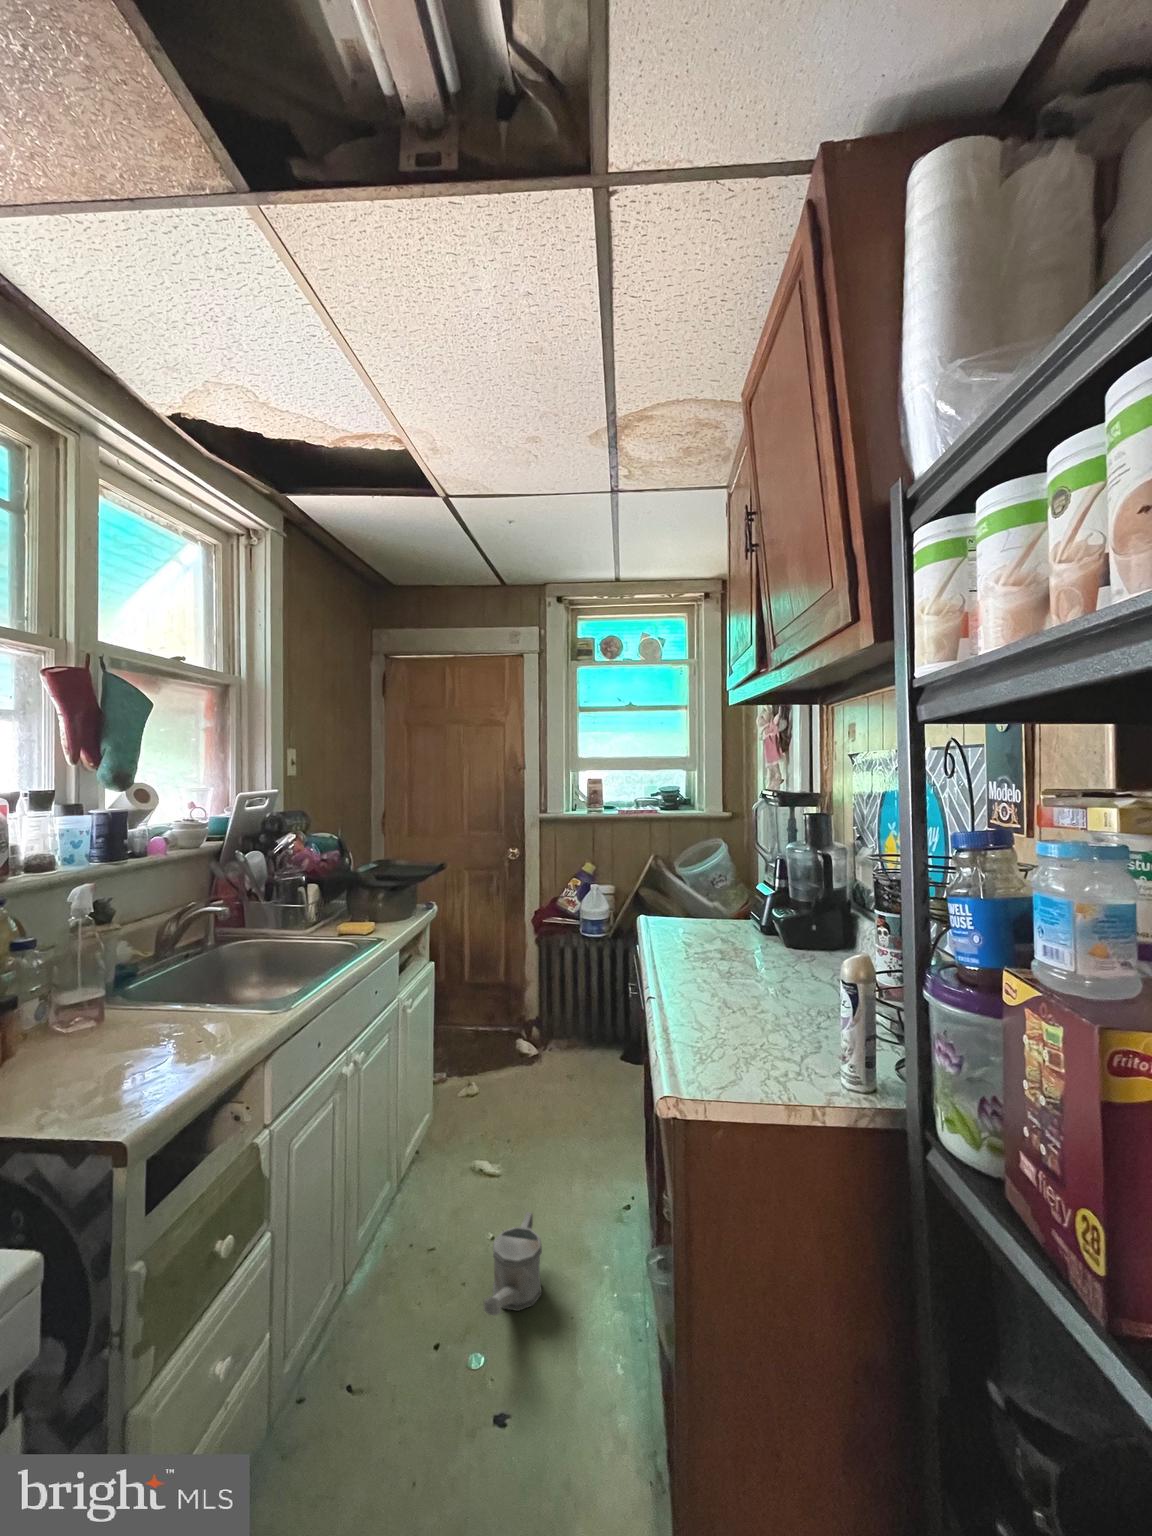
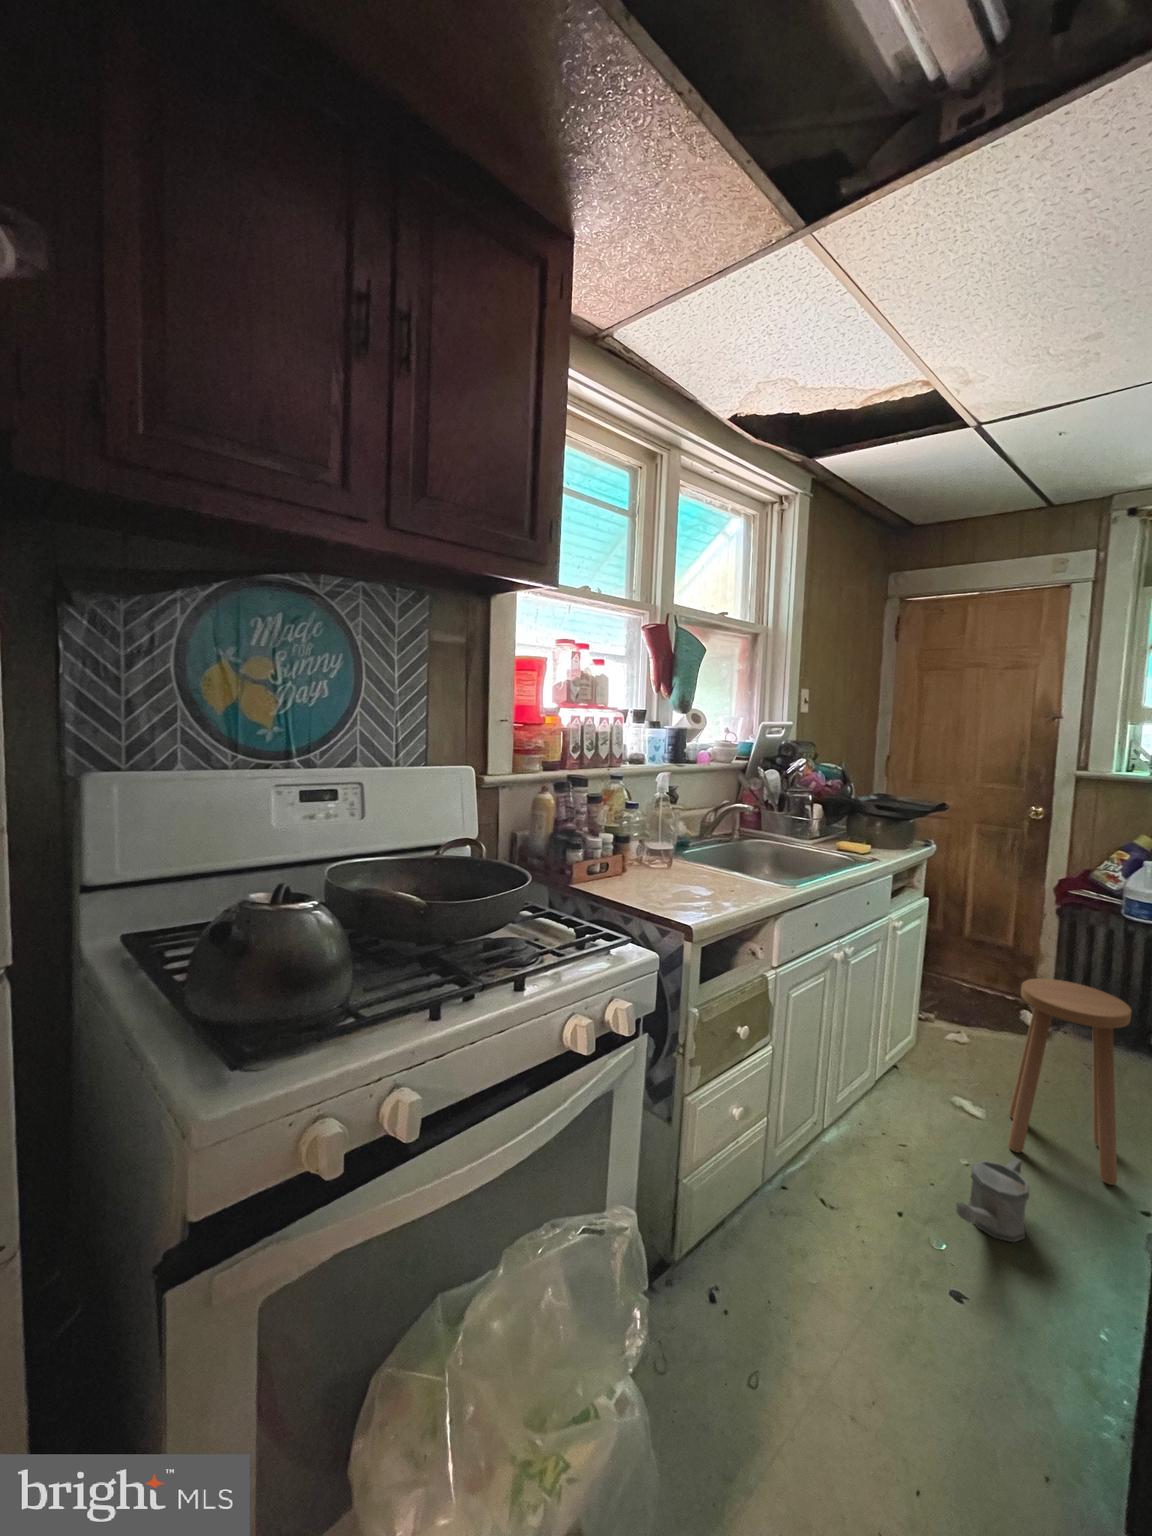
stool: none [517,1015,600,1199] -> present [1008,978,1131,1185]

